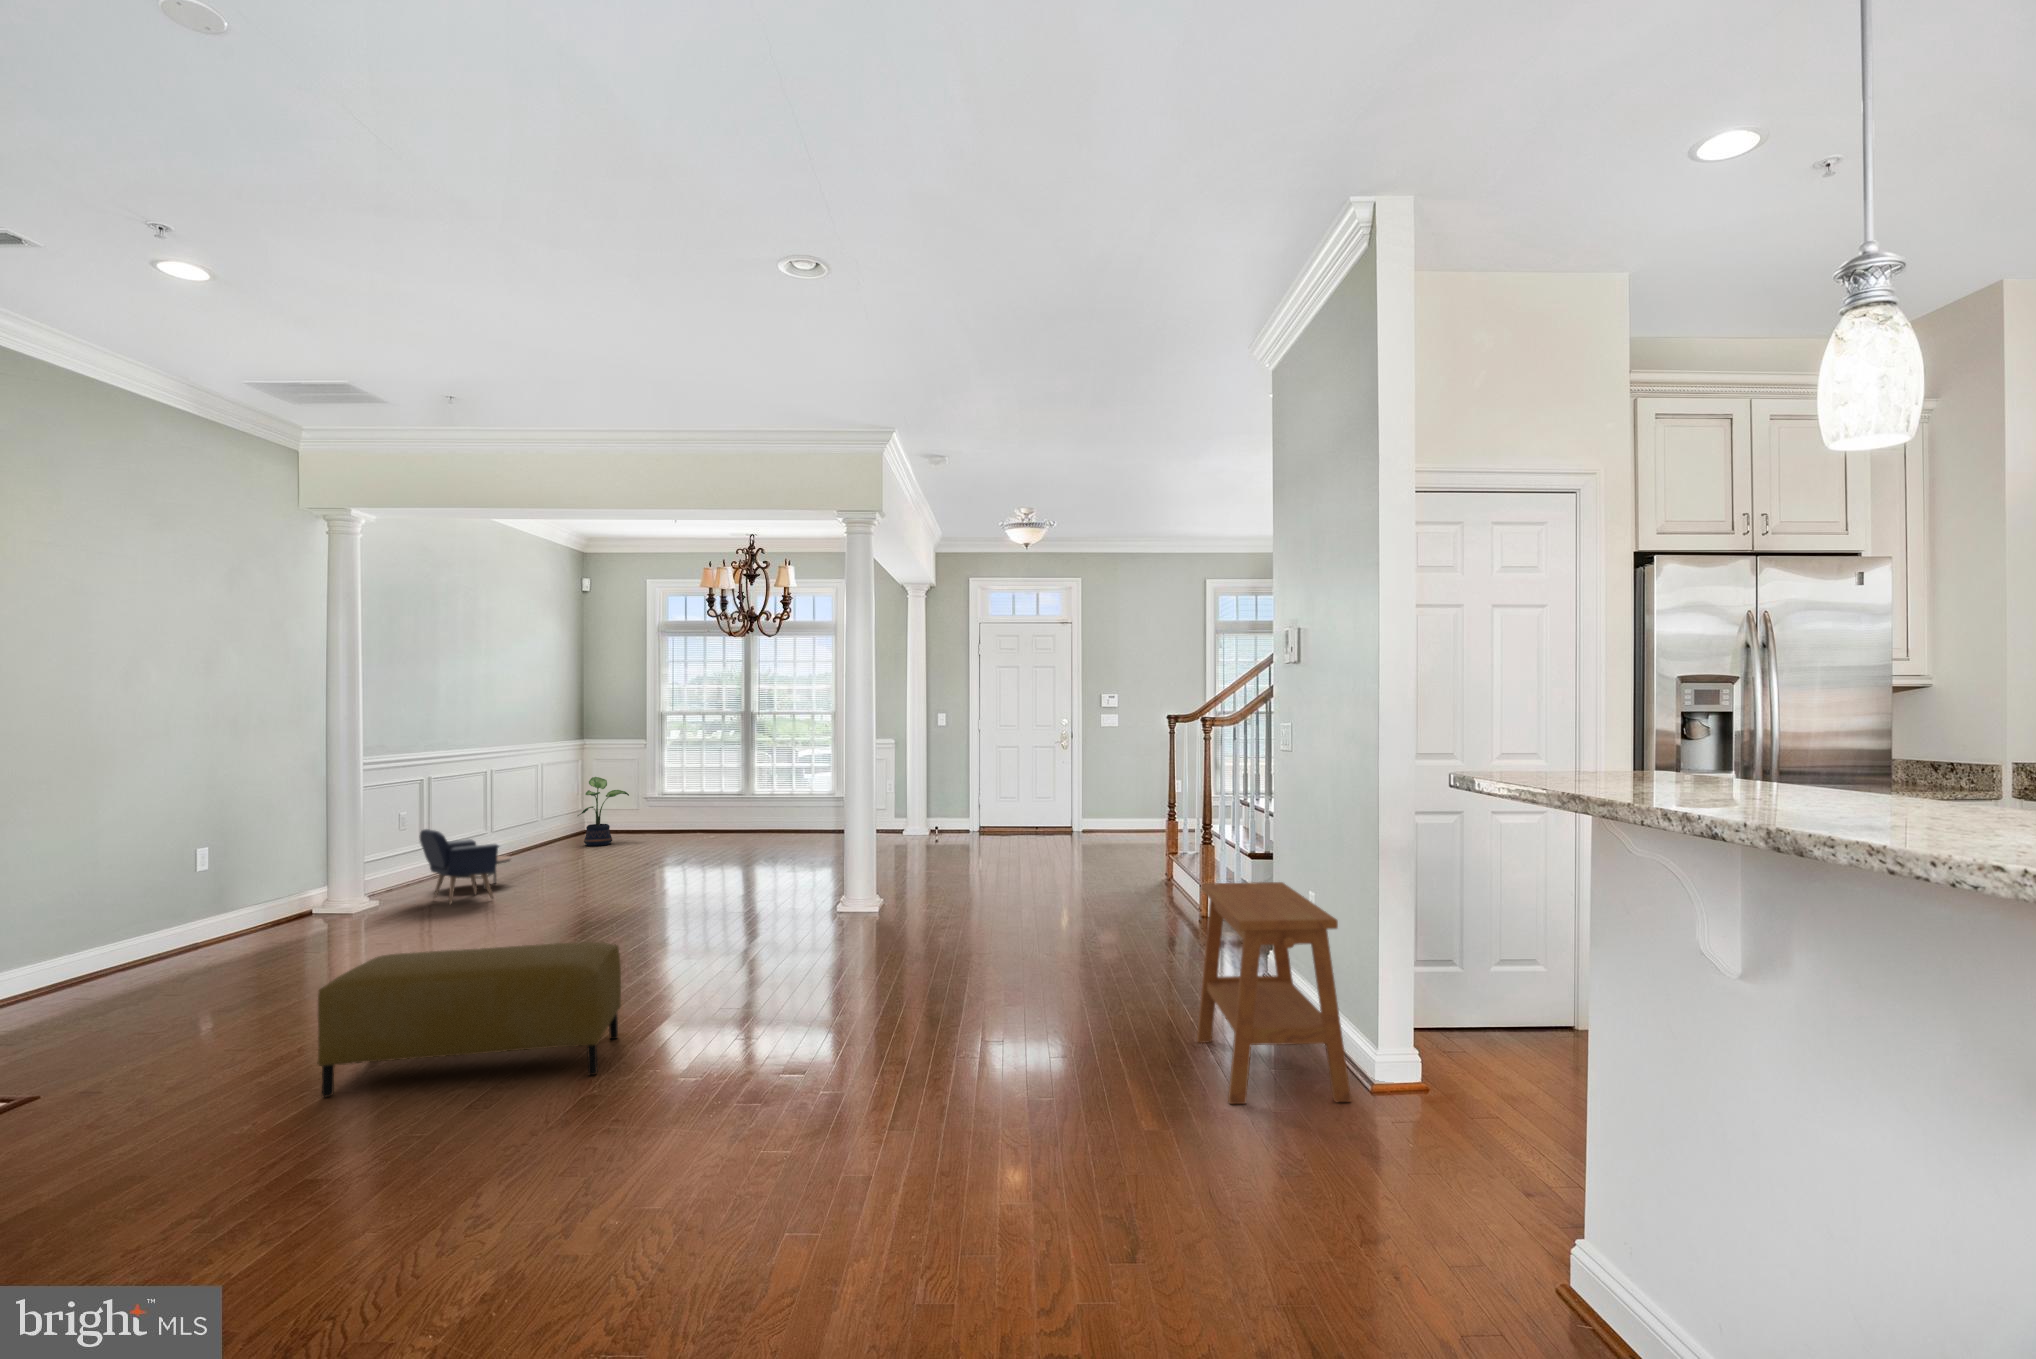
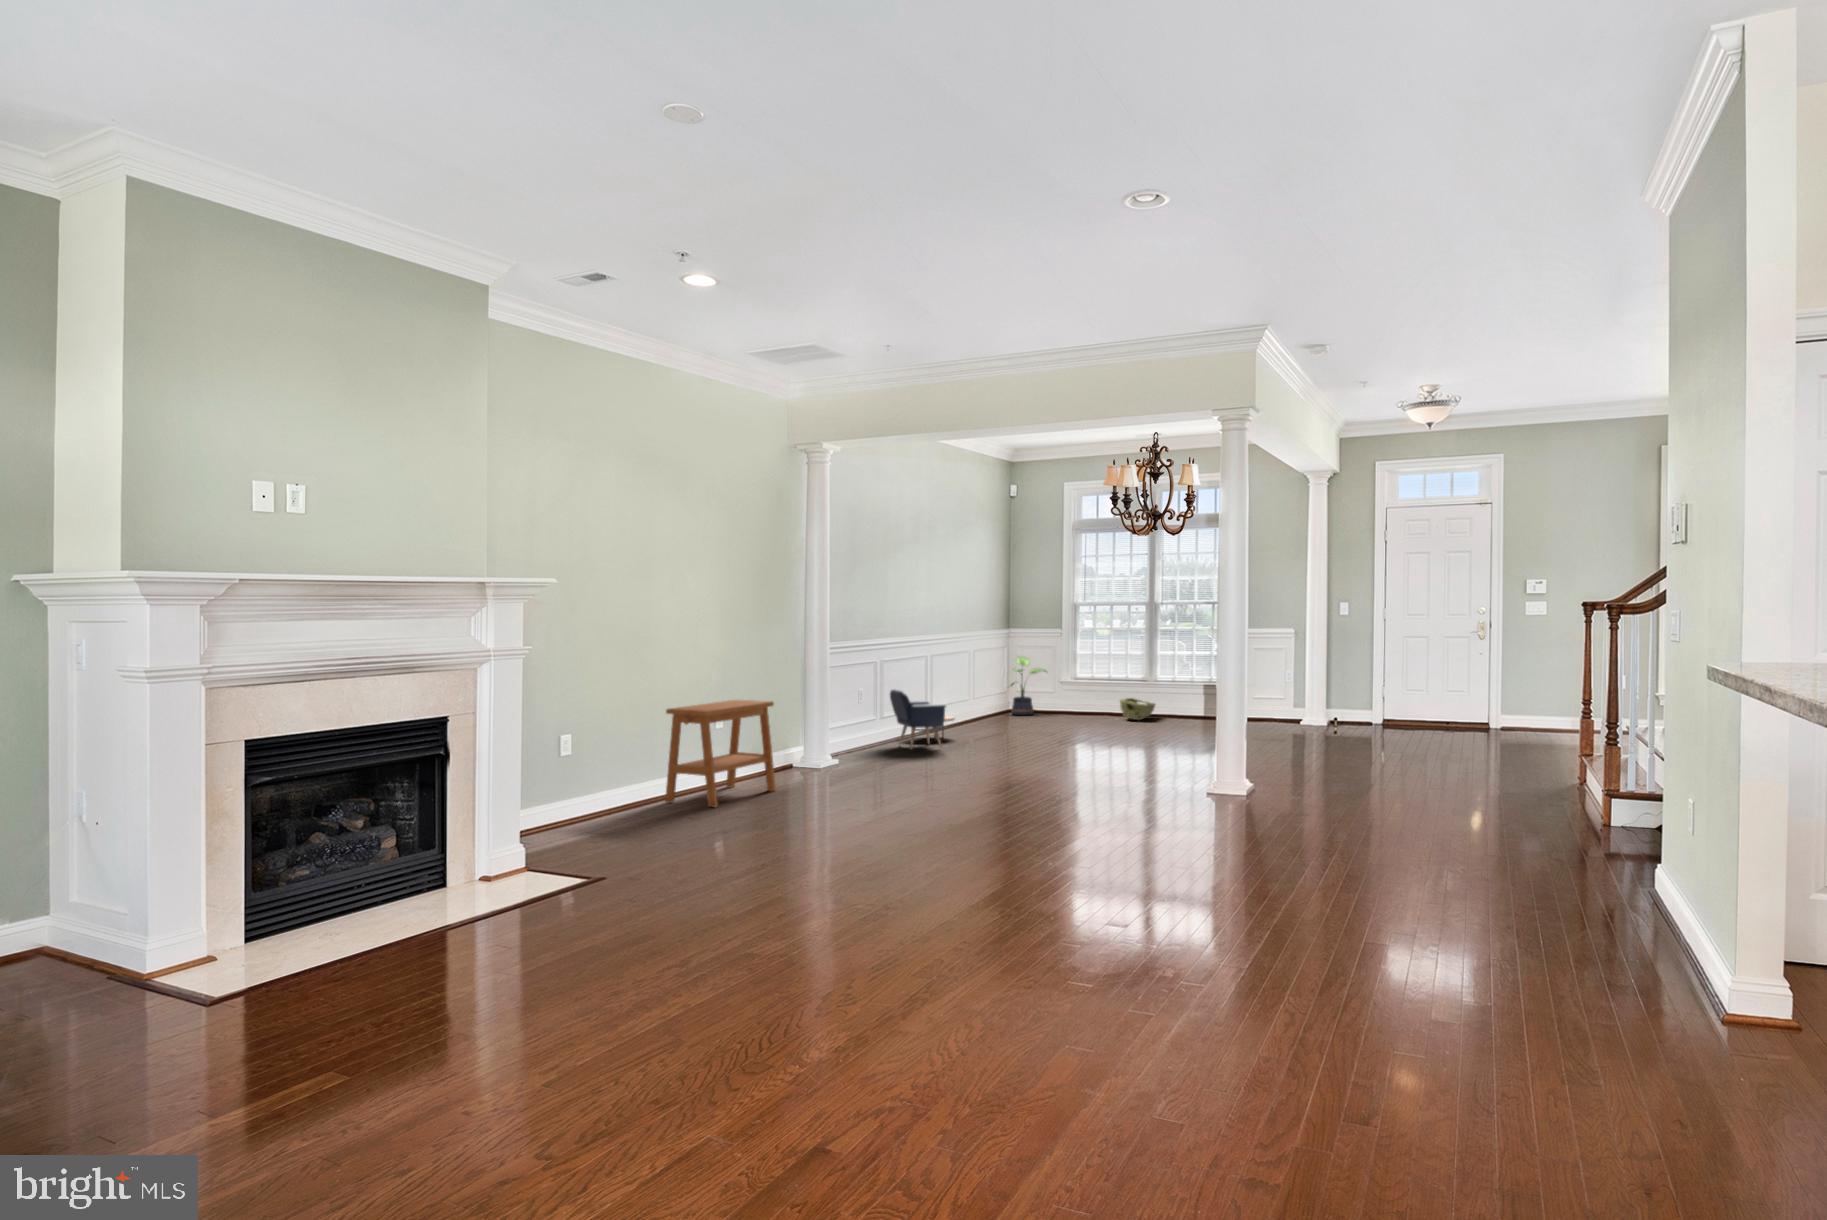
woven basket: none [713,818,753,843] -> present [1120,698,1155,720]
side table: present [1197,882,1351,1104] -> present [665,700,776,807]
ottoman: present [317,942,621,1097] -> none [836,769,1033,870]

